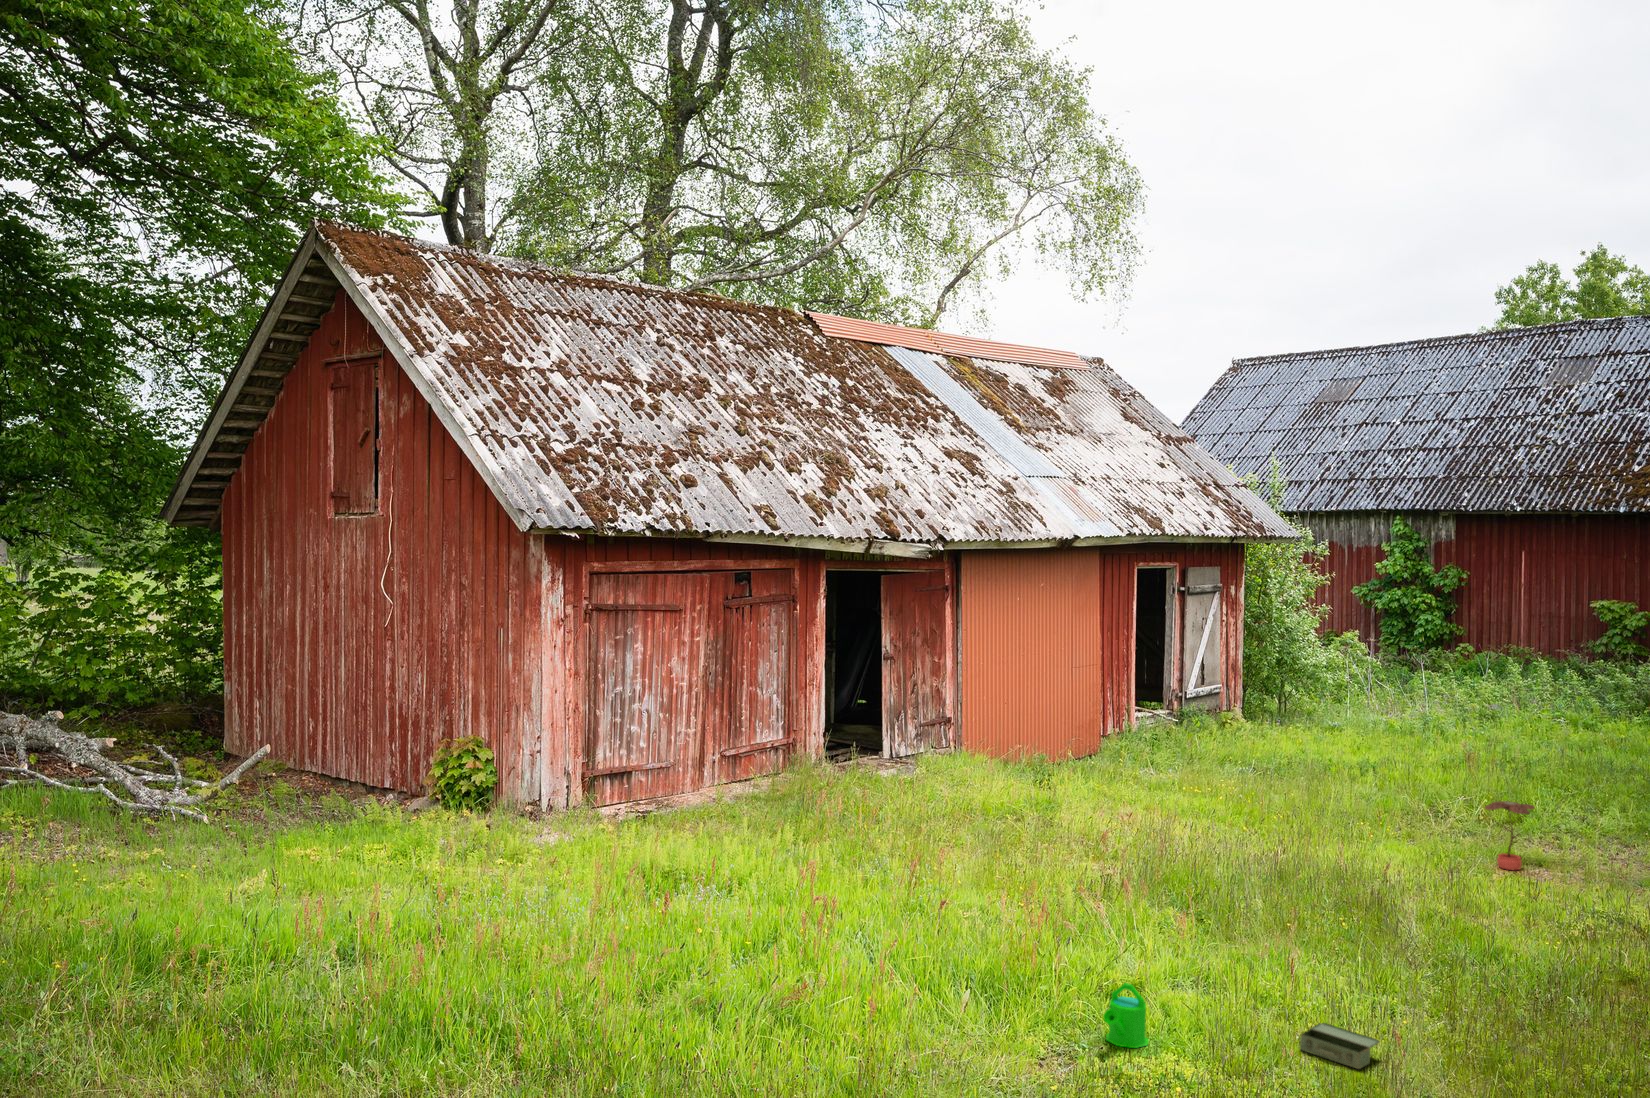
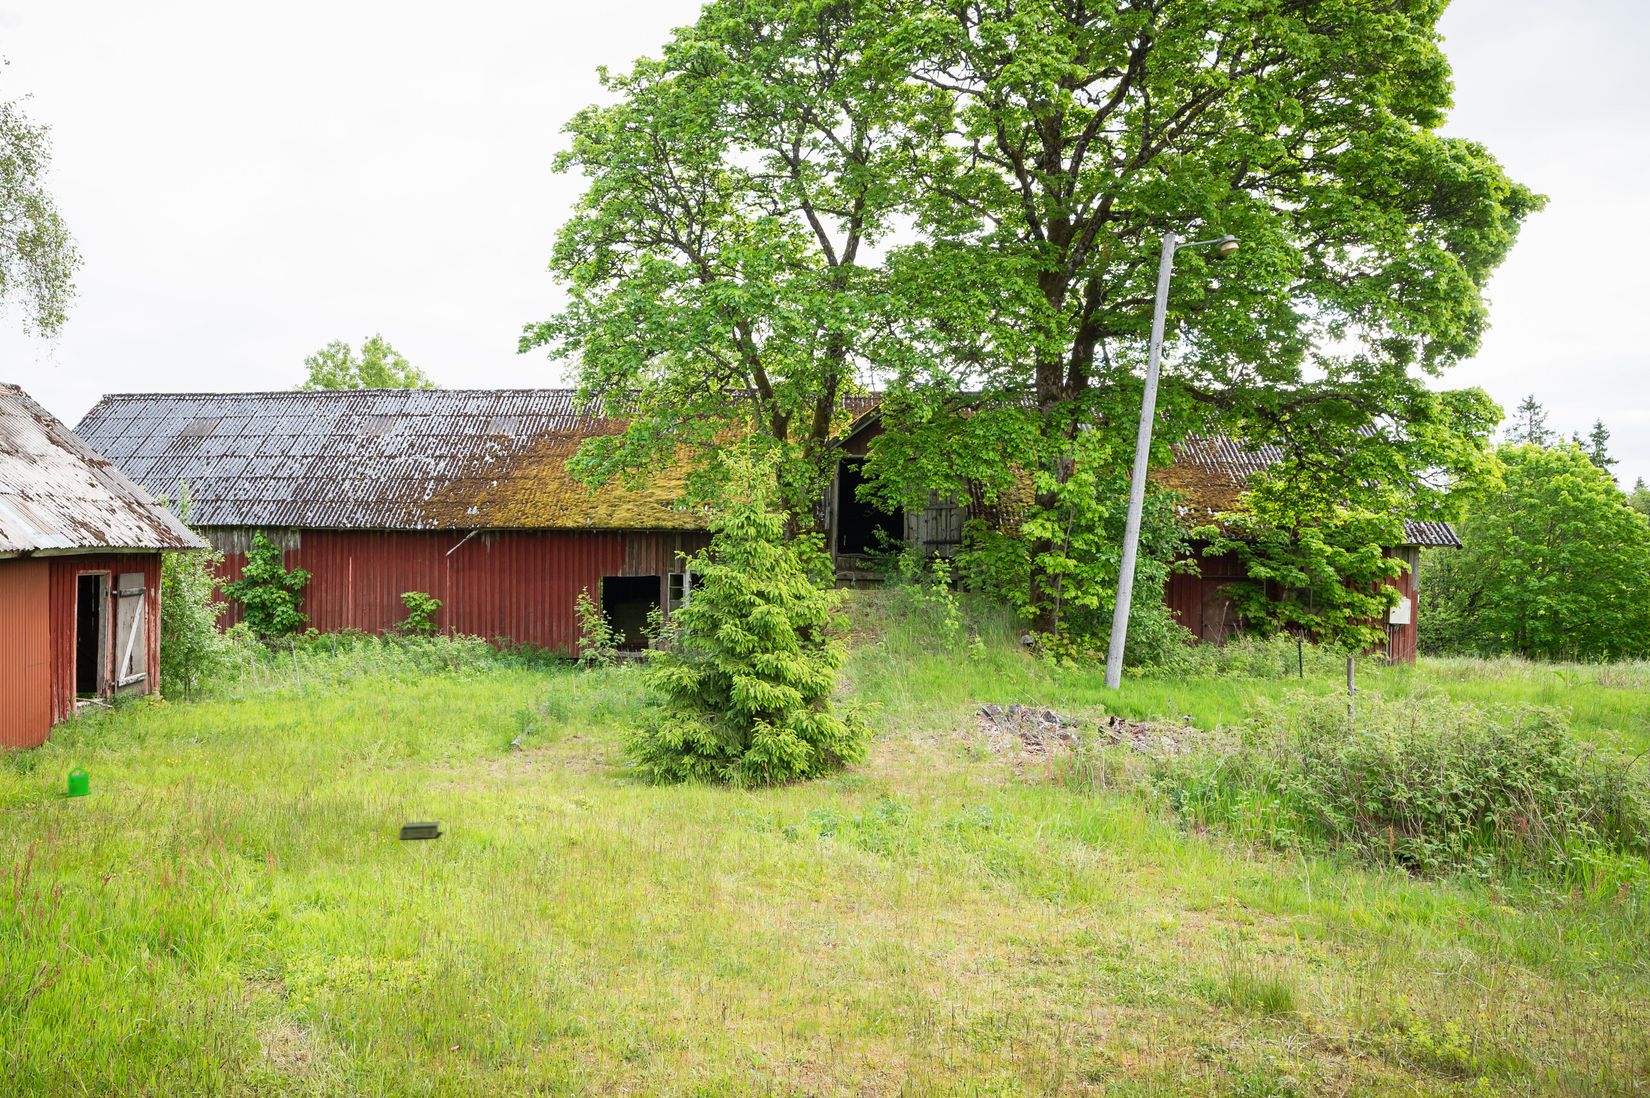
potted plant: present [1485,801,1535,870] -> none [420,705,447,746]
watering can: present [1103,983,1149,1048] -> present [67,767,90,796]

